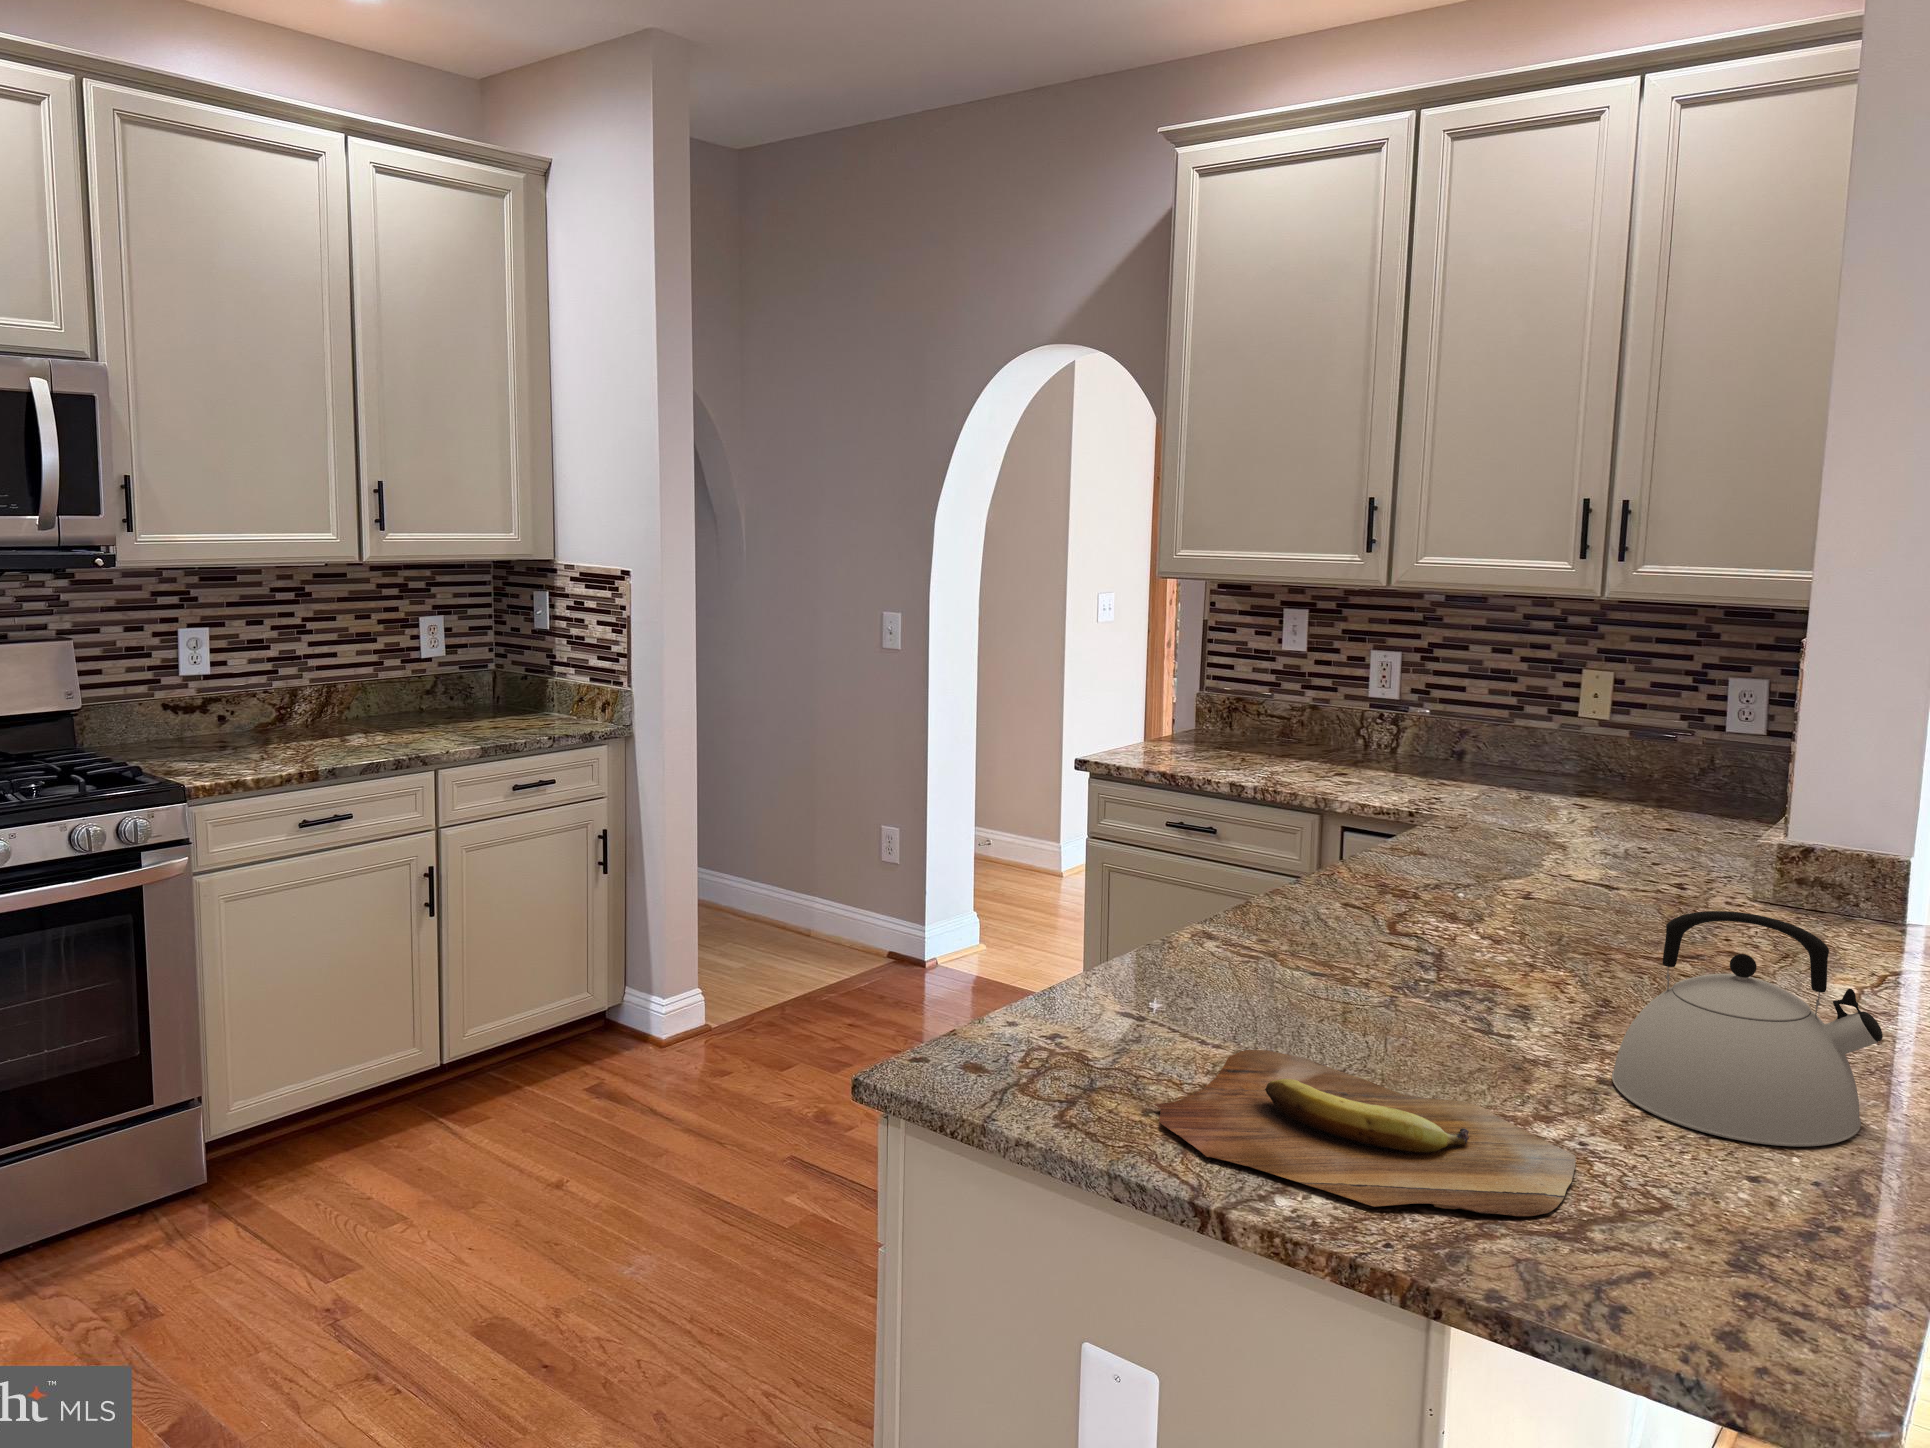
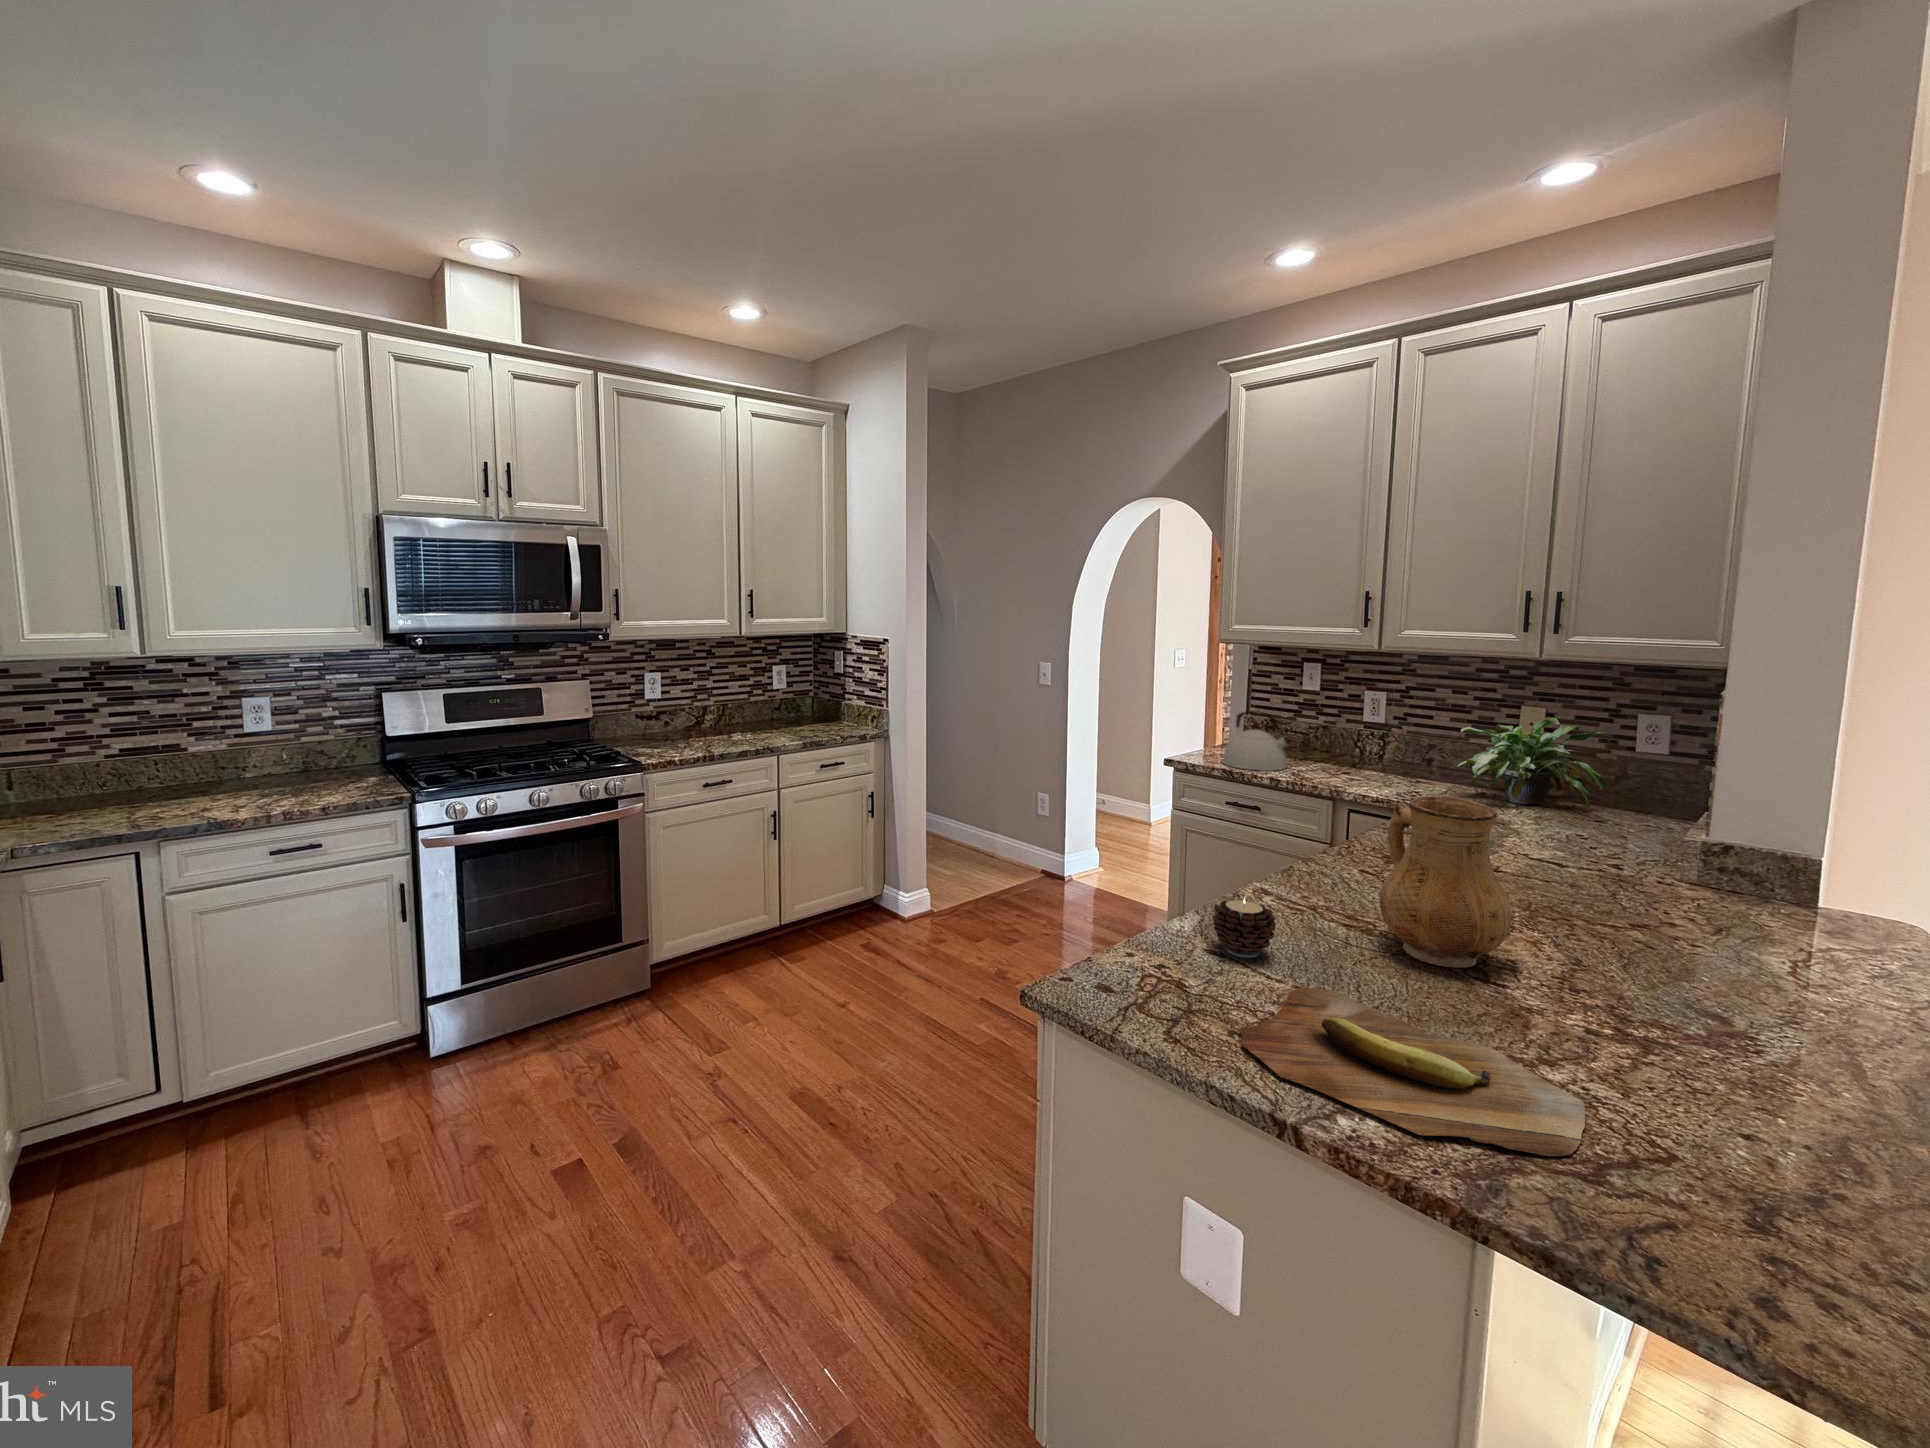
potted plant: none [1488,684,1684,813] -> present [1458,718,1611,808]
ceramic pitcher: none [1356,783,1519,1016] -> present [1380,796,1512,968]
kettle: present [1612,911,1883,1146] -> present [1222,711,1290,771]
candle: none [1129,932,1216,1020] -> present [1212,897,1276,958]

